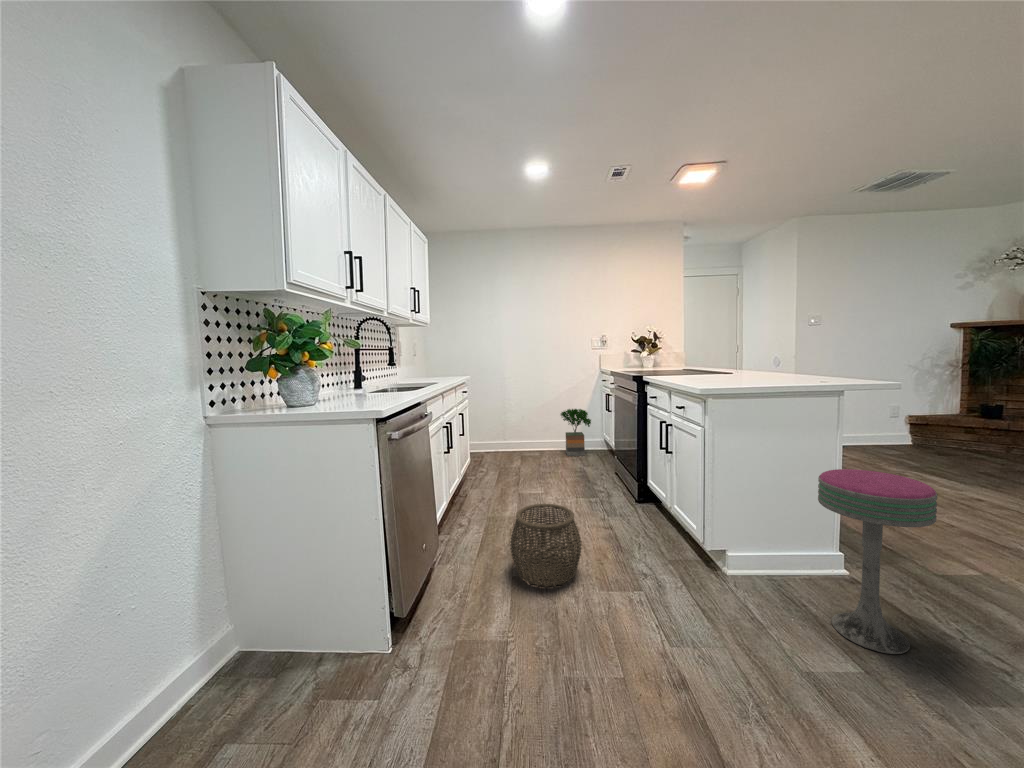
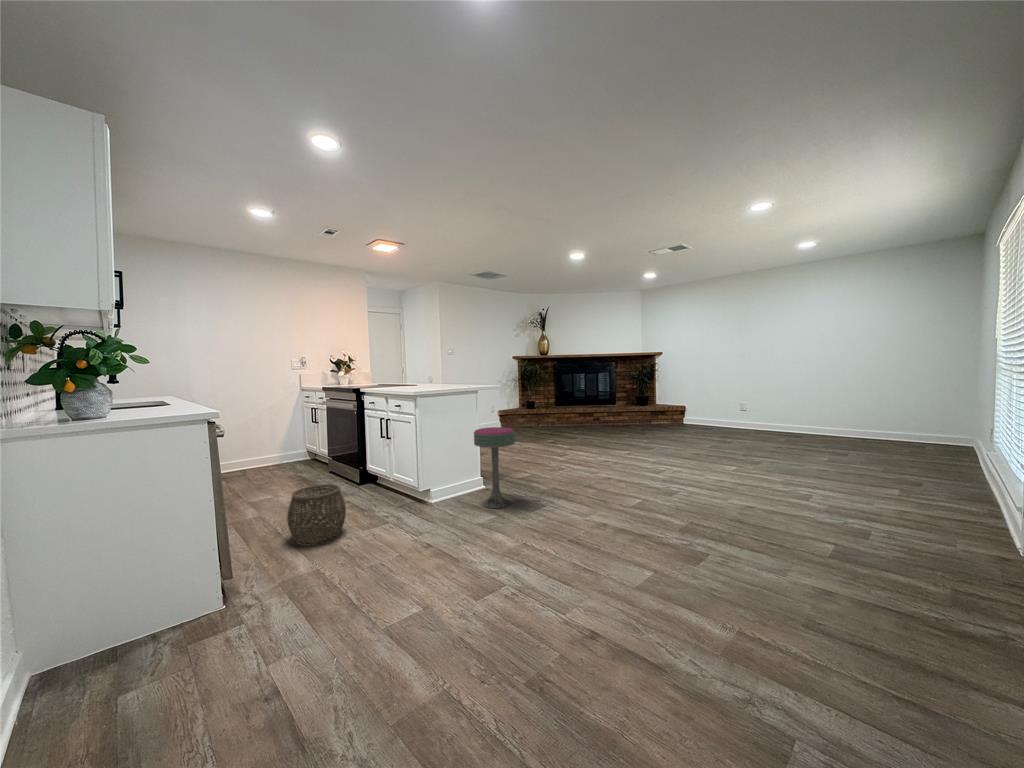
potted tree: present [561,409,591,456] -> none [262,424,298,470]

